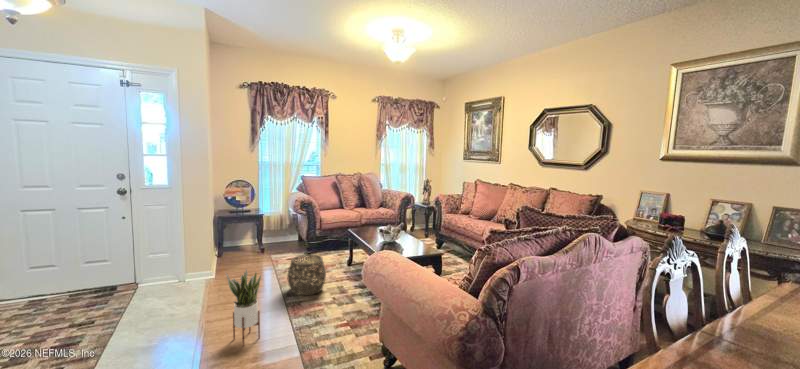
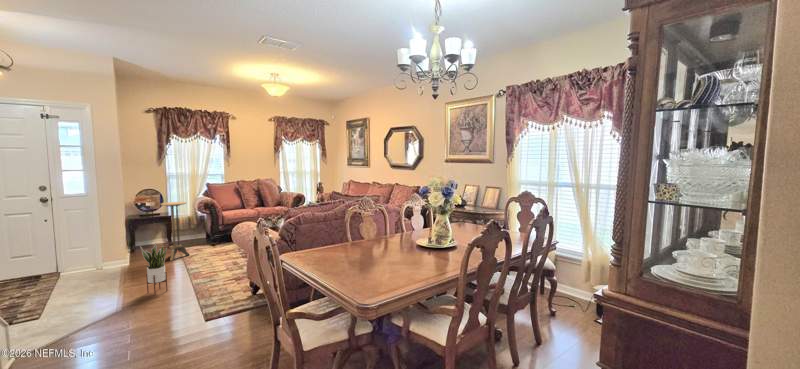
side table: none [252,199,284,275] -> present [160,202,189,261]
woven basket: present [287,254,326,295] -> none [191,240,223,269]

